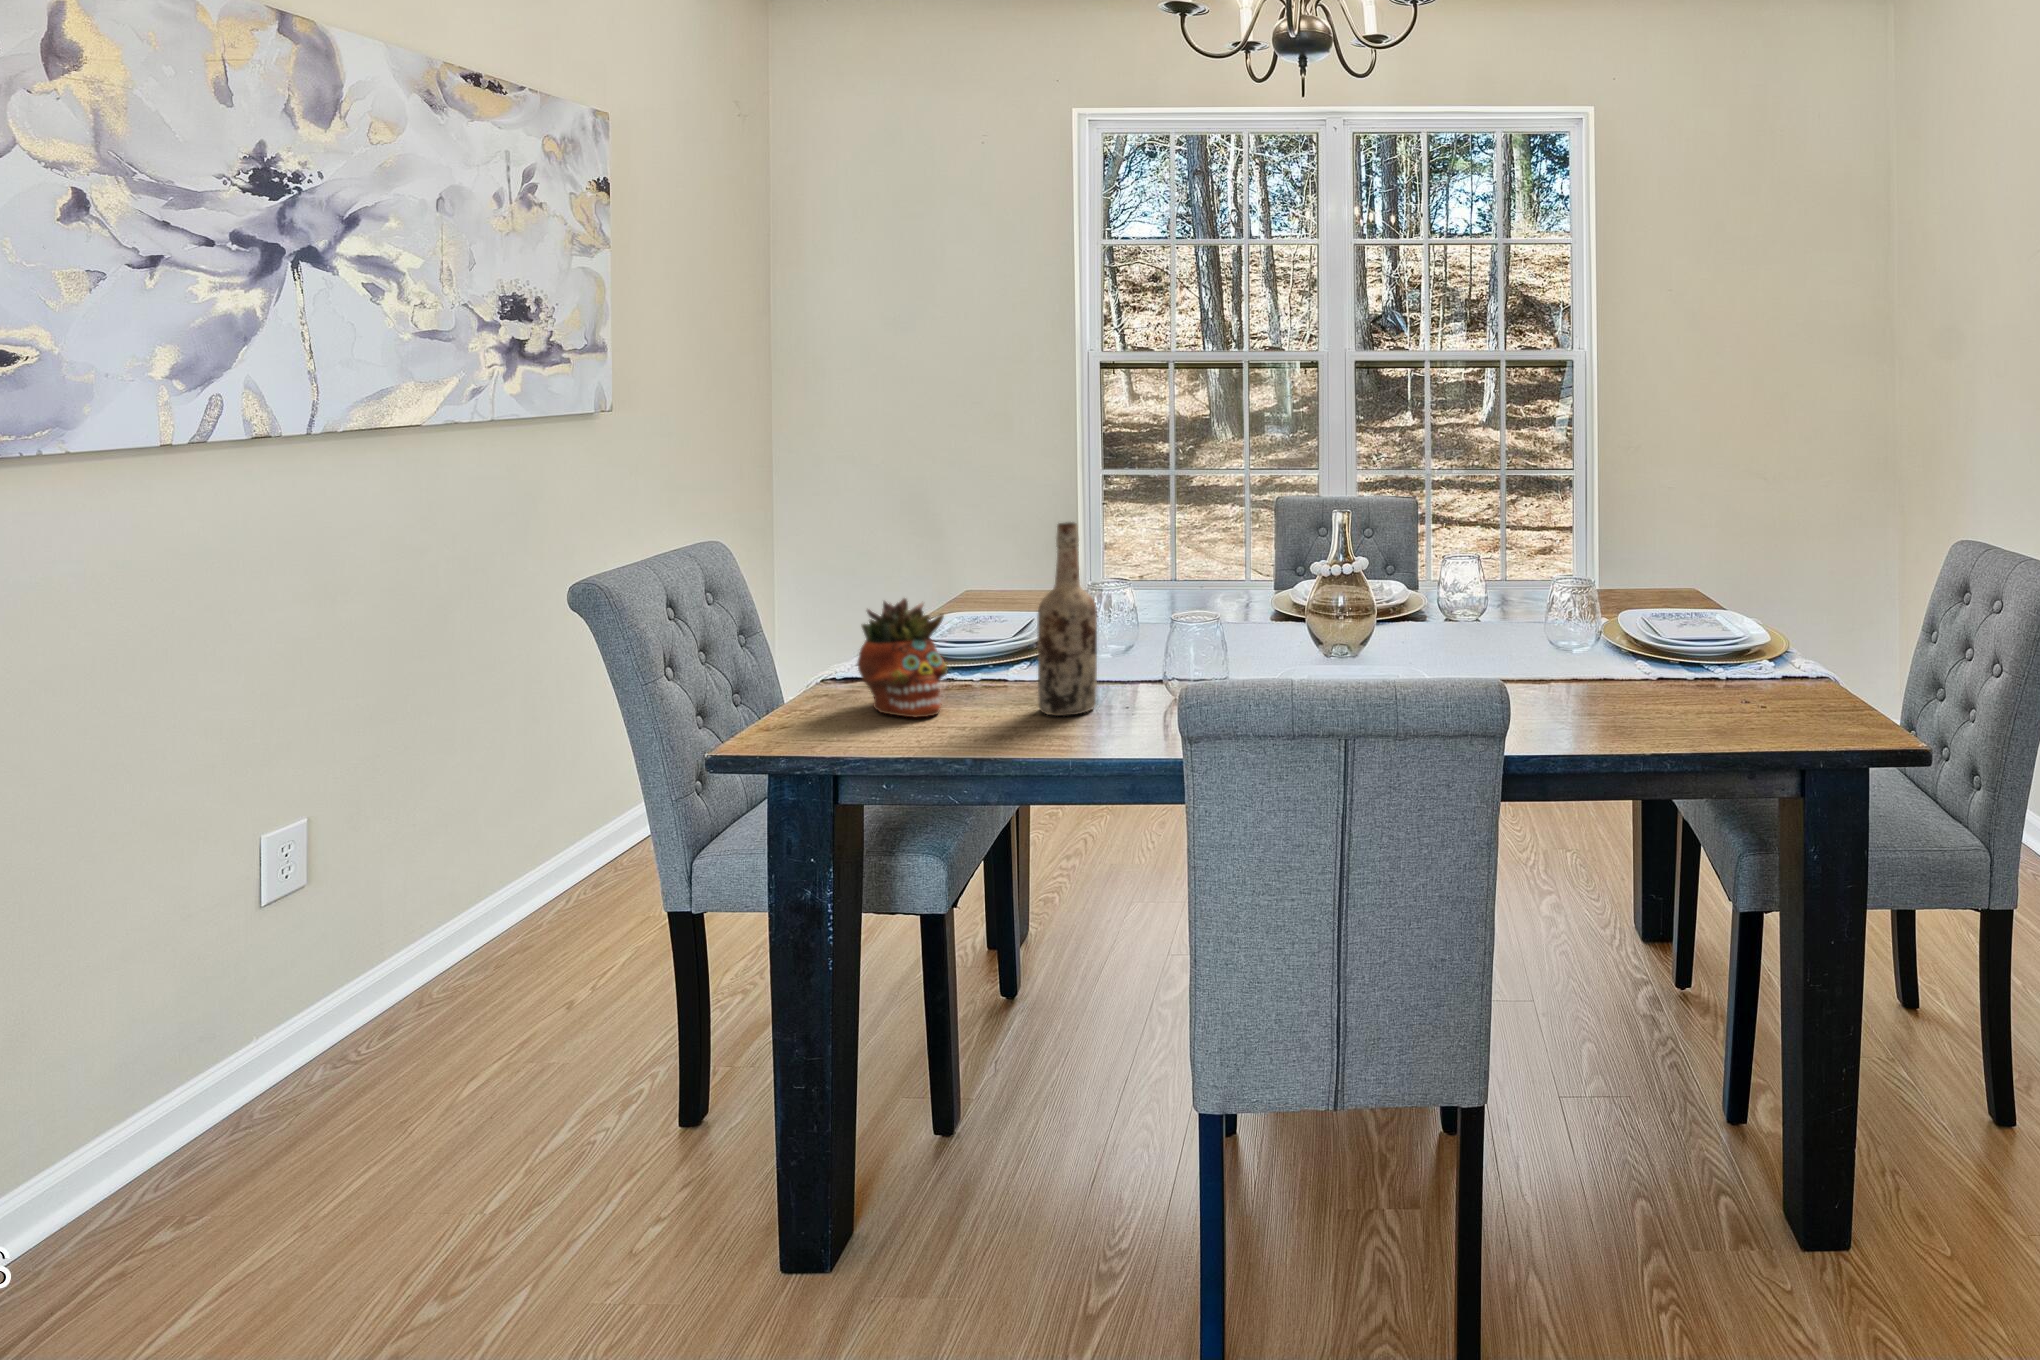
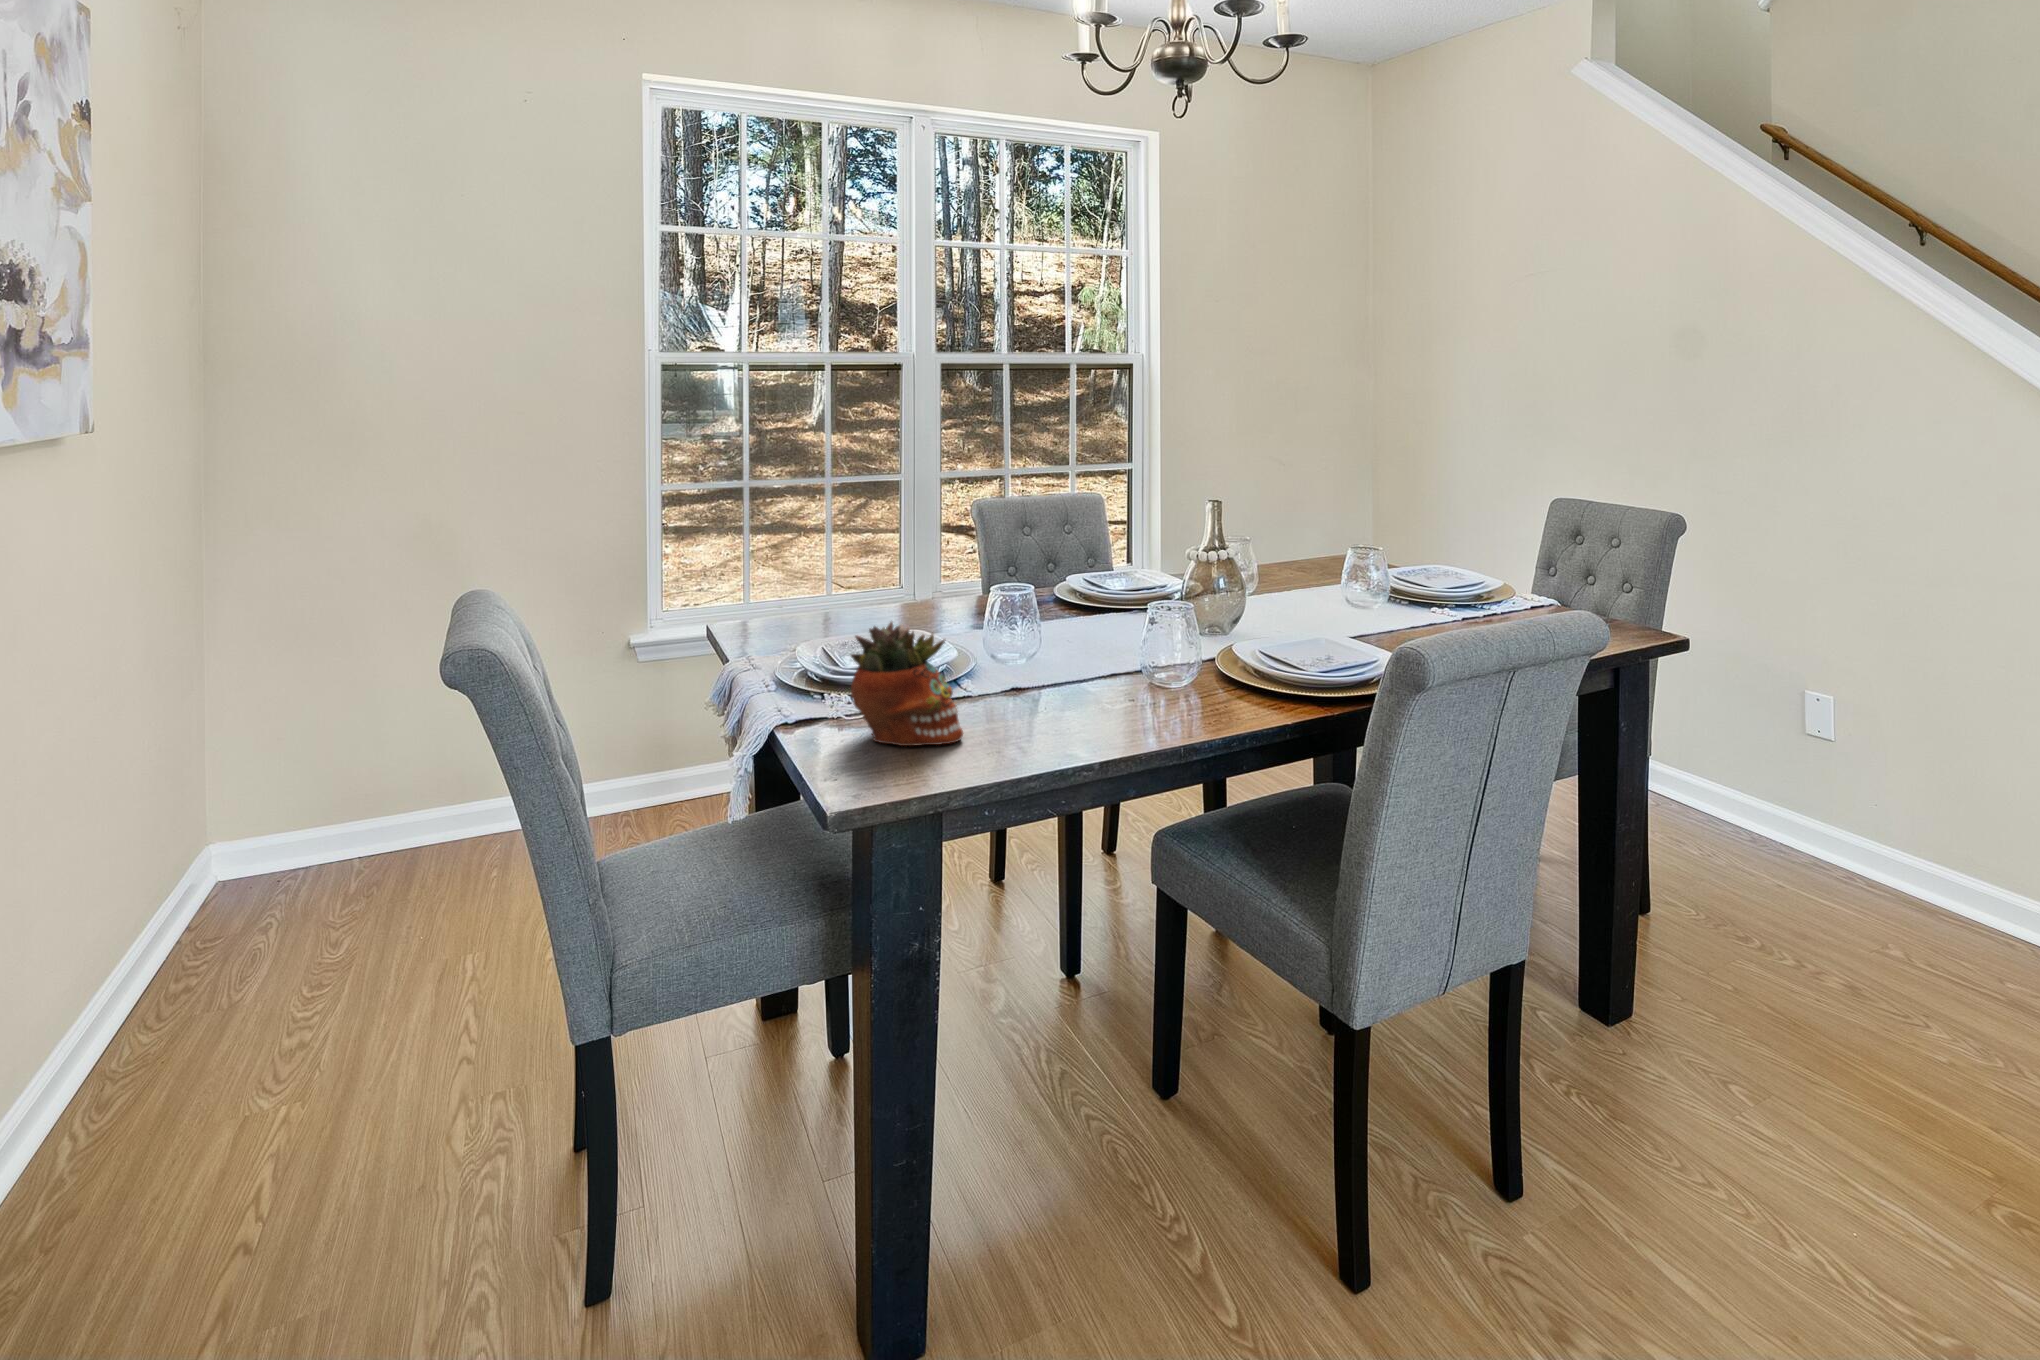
wine bottle: present [1037,522,1097,716] -> none [1043,528,1100,720]

